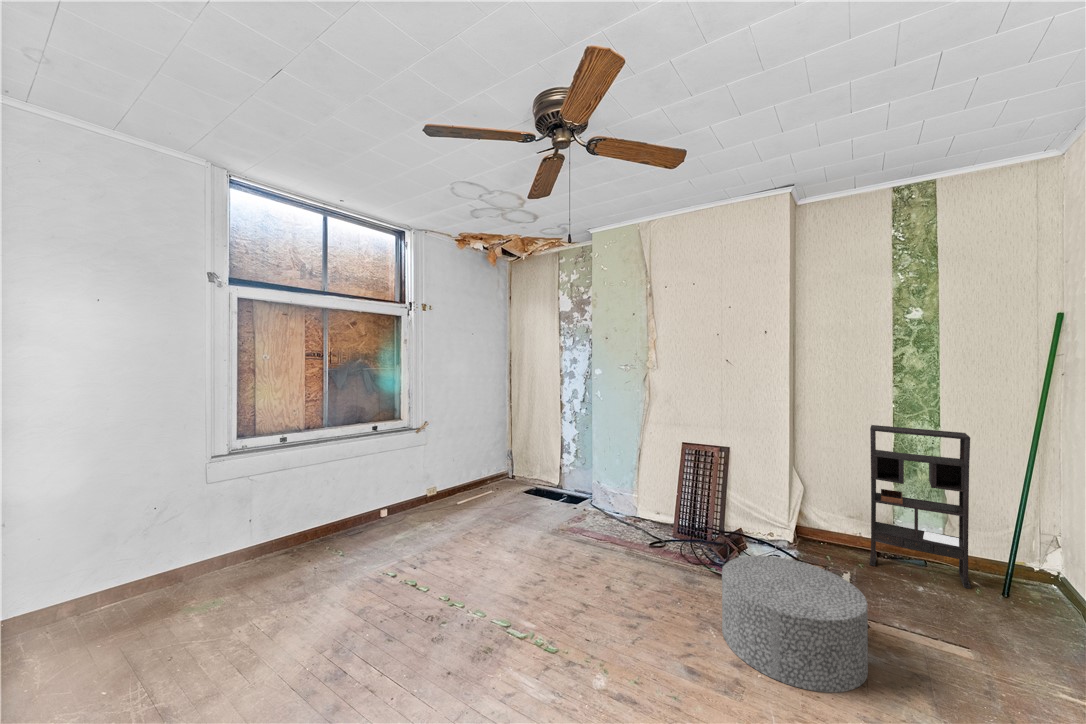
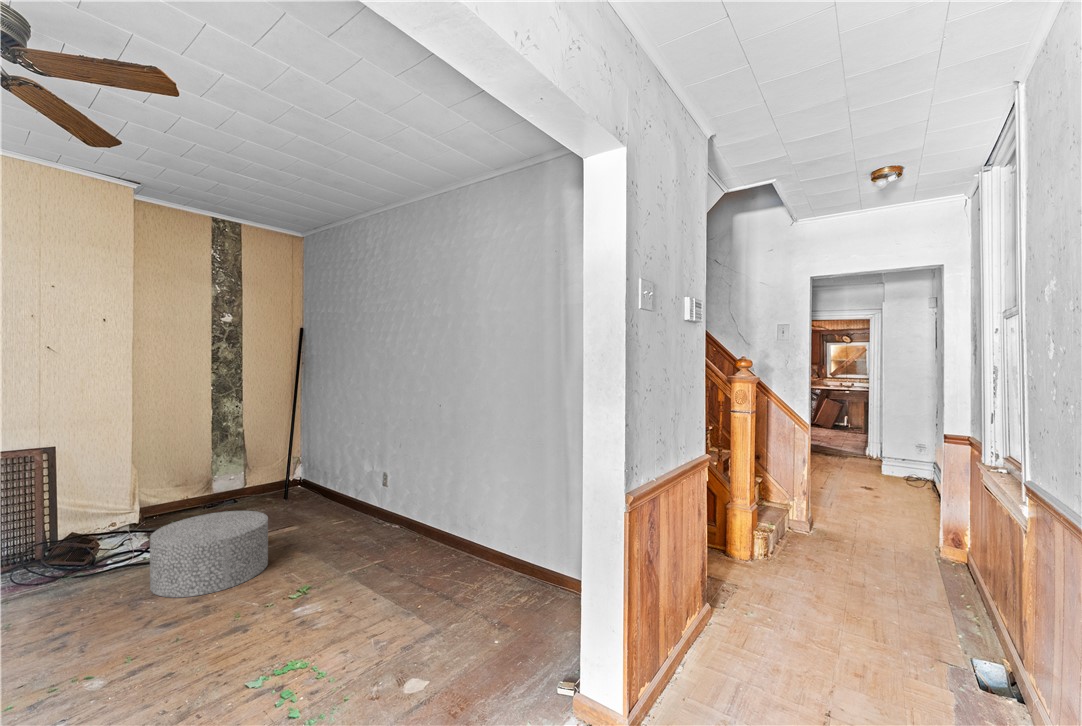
bookshelf: present [870,425,971,589] -> none [197,403,267,516]

